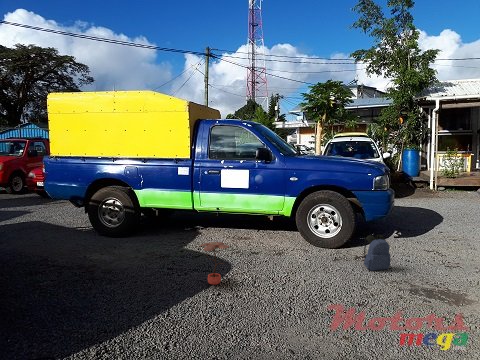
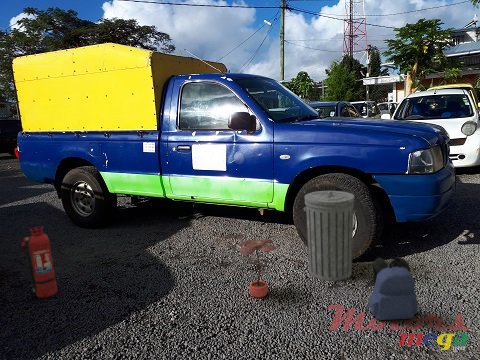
trash can: none [311,201,345,257] -> present [304,191,356,281]
fire extinguisher: none [132,223,149,275] -> present [22,227,57,298]
potted plant: present [200,242,229,285] -> present [238,239,277,297]

